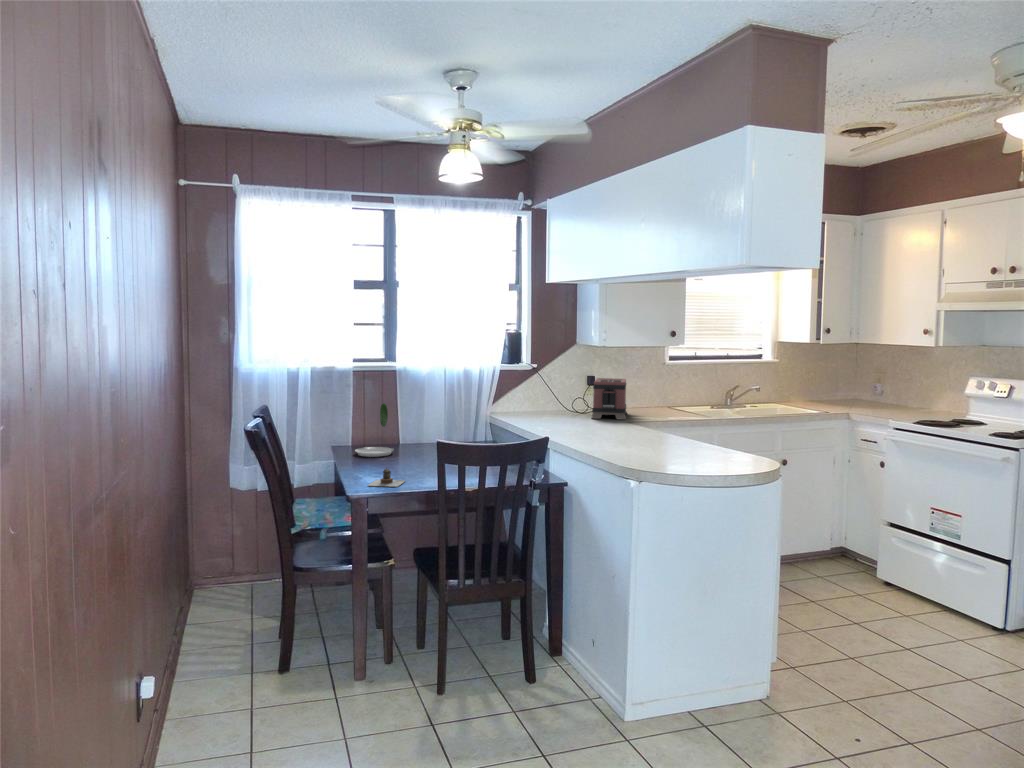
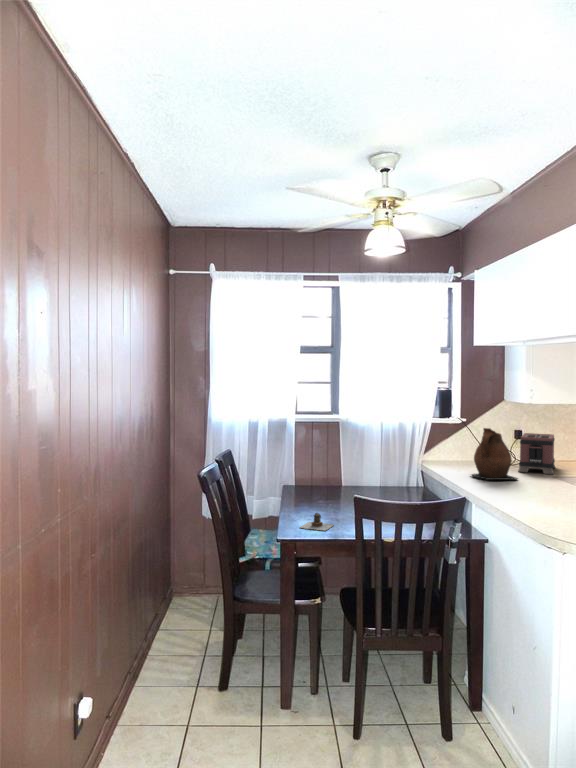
ceramic pitcher: none [542,372,593,427] -> present [472,428,518,480]
plate: present [355,403,394,457] -> none [300,451,333,498]

